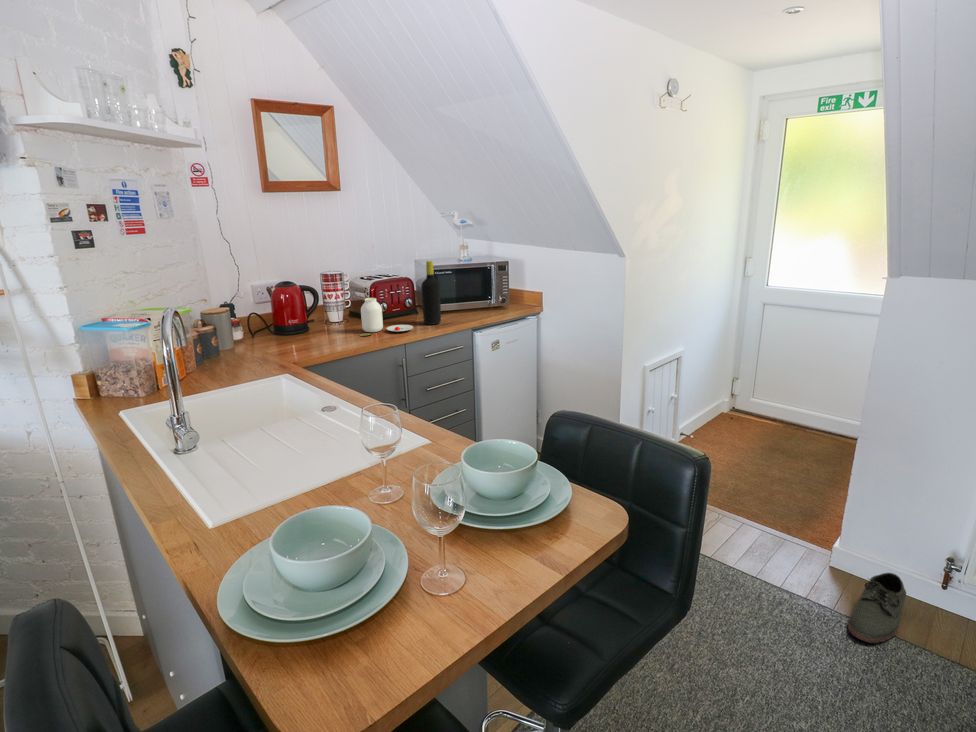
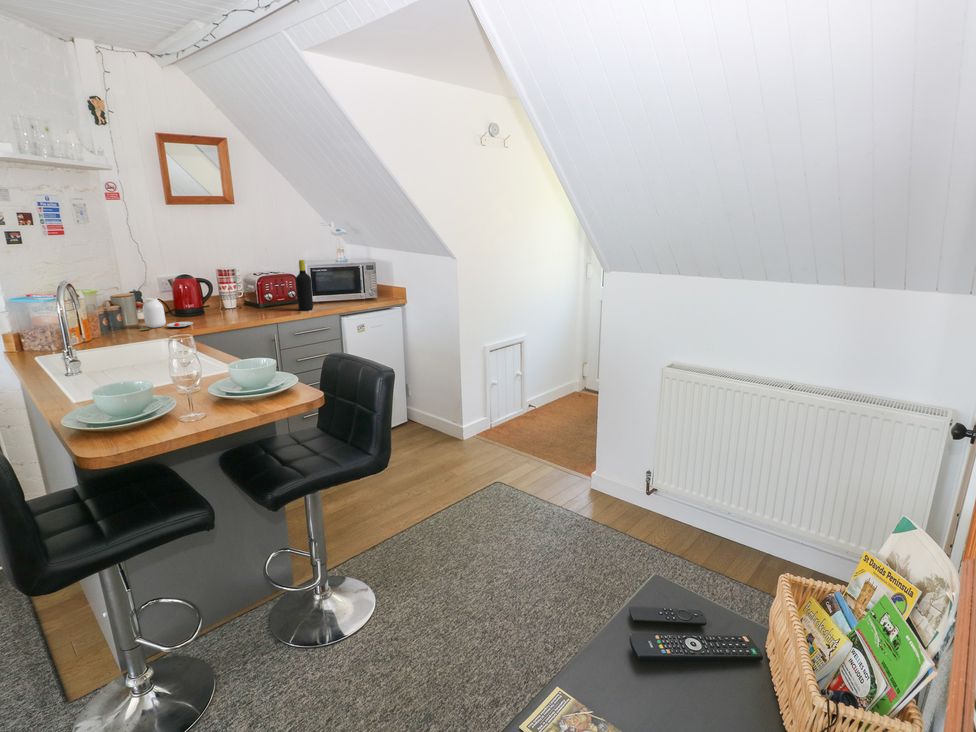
jar: present [360,298,413,336] -> present [139,298,193,331]
shoe: present [848,573,906,643] -> none [580,487,630,531]

